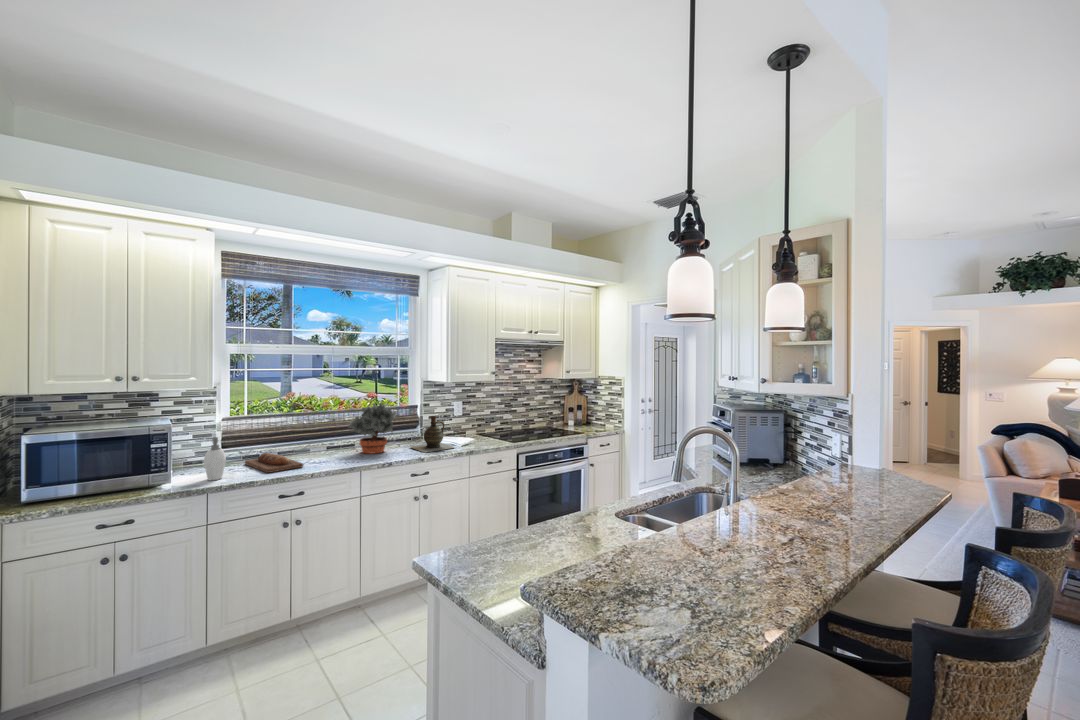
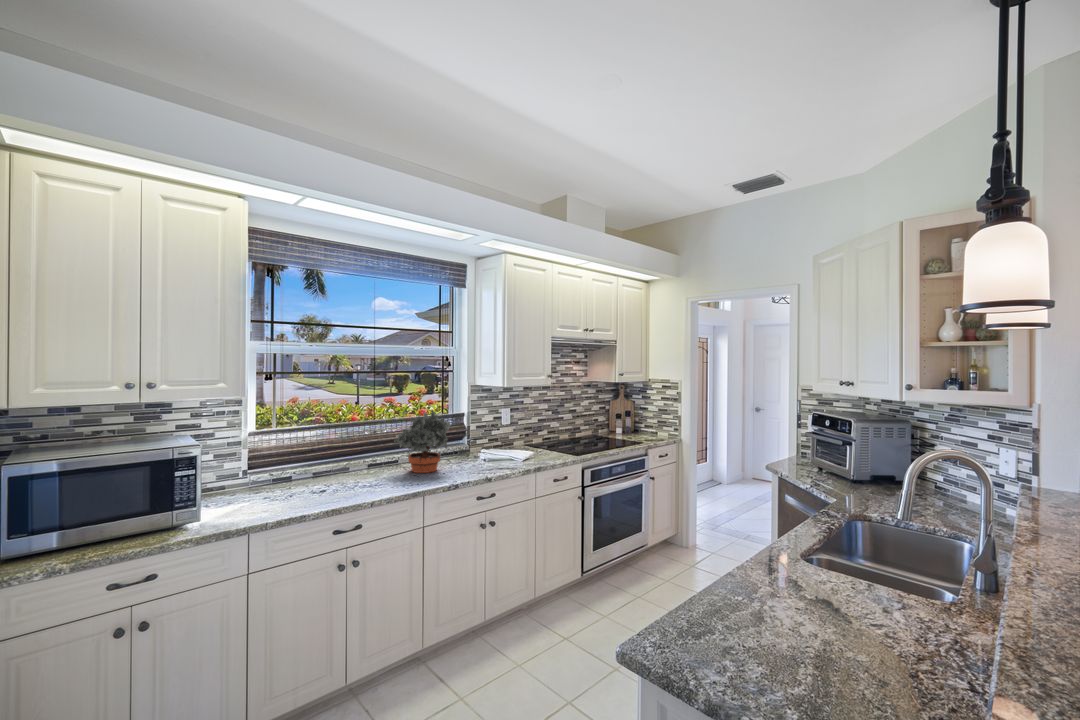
ceramic jug: present [410,416,454,453] -> none [461,427,517,471]
soap dispenser: present [204,437,226,480] -> none [239,460,268,515]
bread loaf: present [245,453,303,473] -> none [278,476,355,503]

